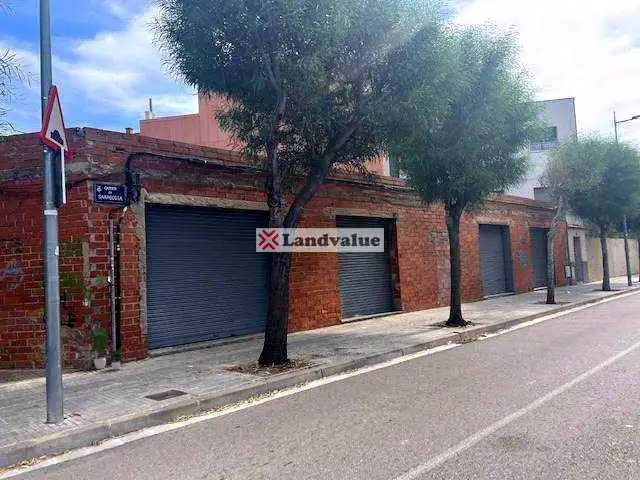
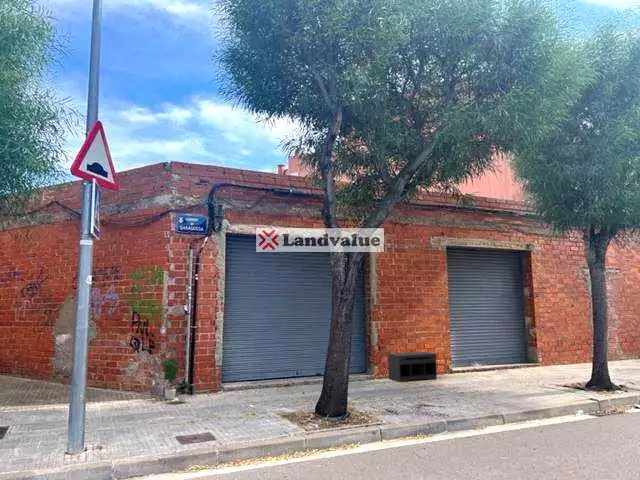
bench: none [290,308,331,335] -> present [388,352,437,382]

